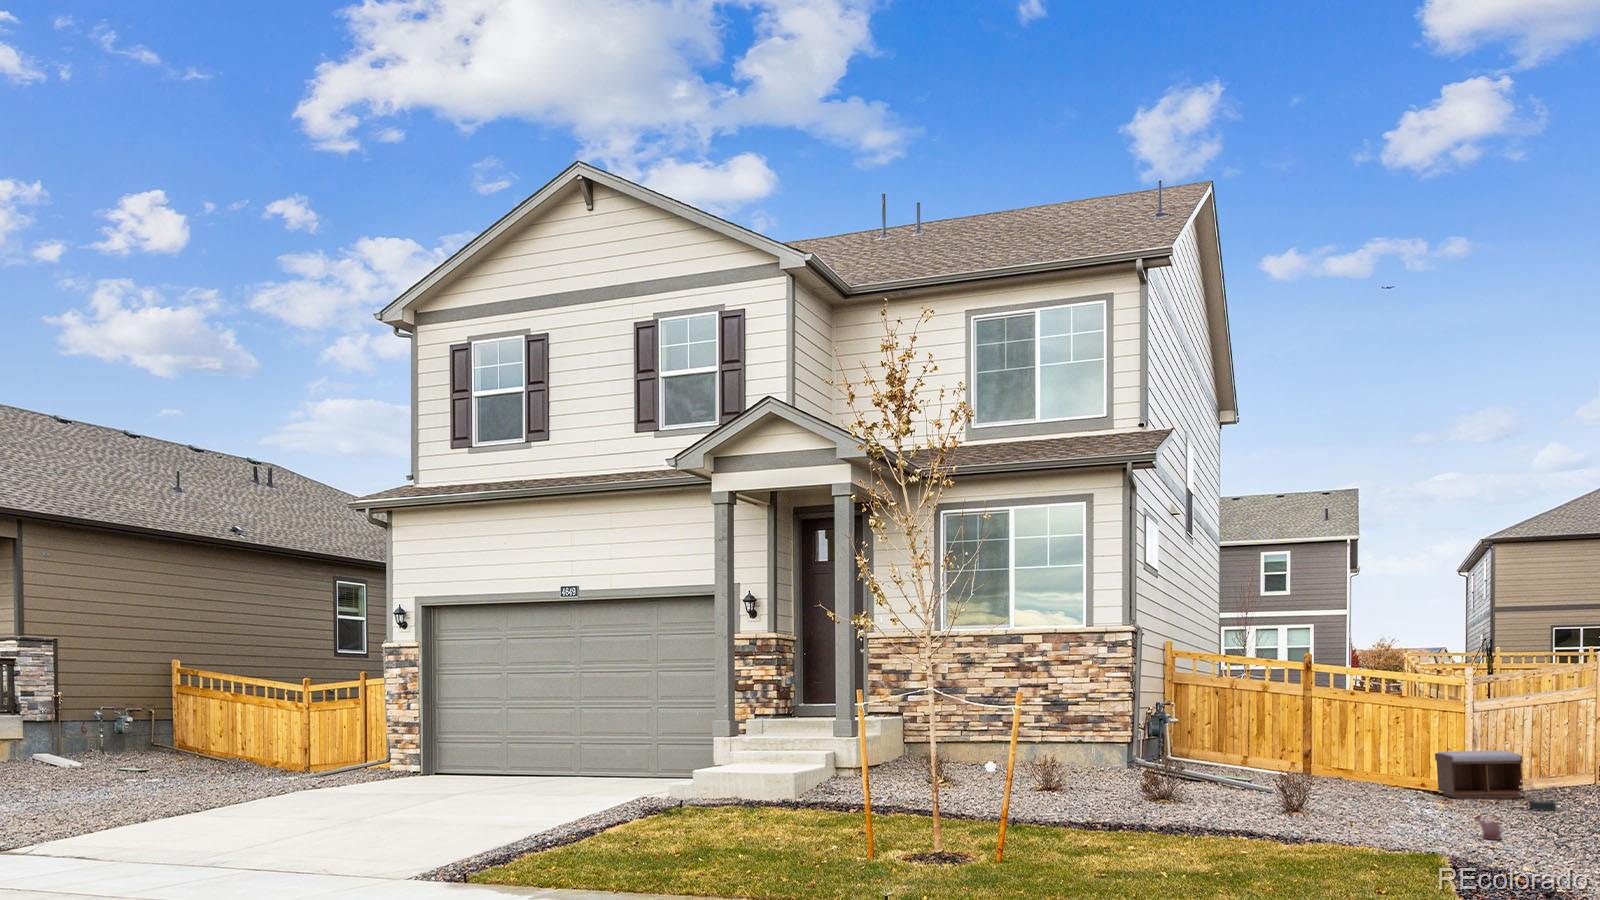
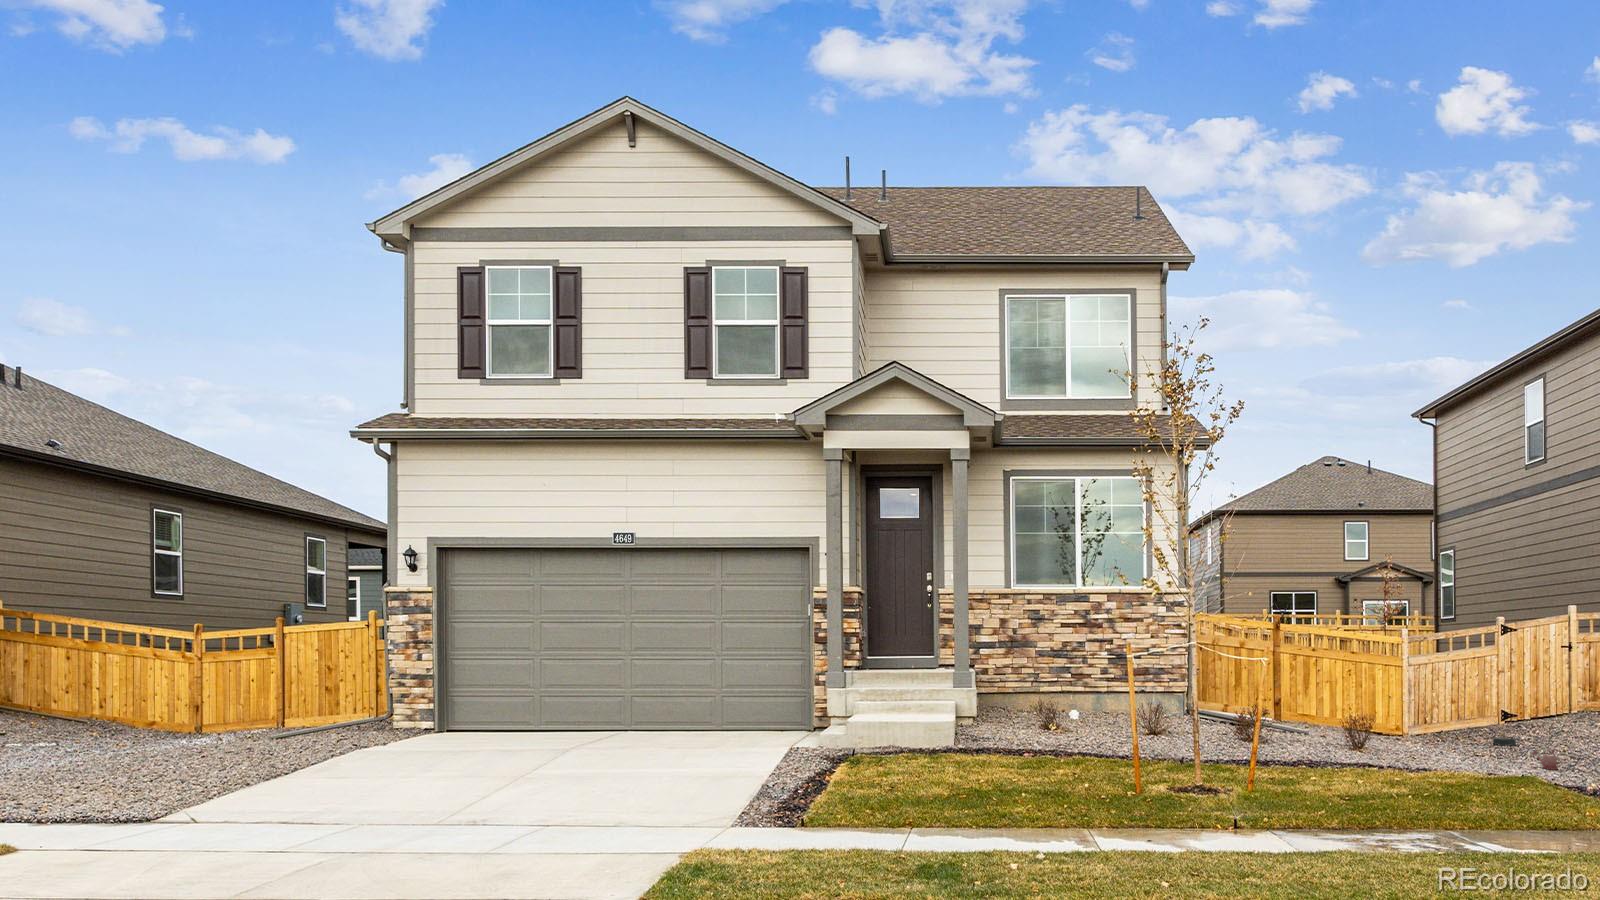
bench: present [1435,751,1525,799] -> none [1398,698,1466,738]

